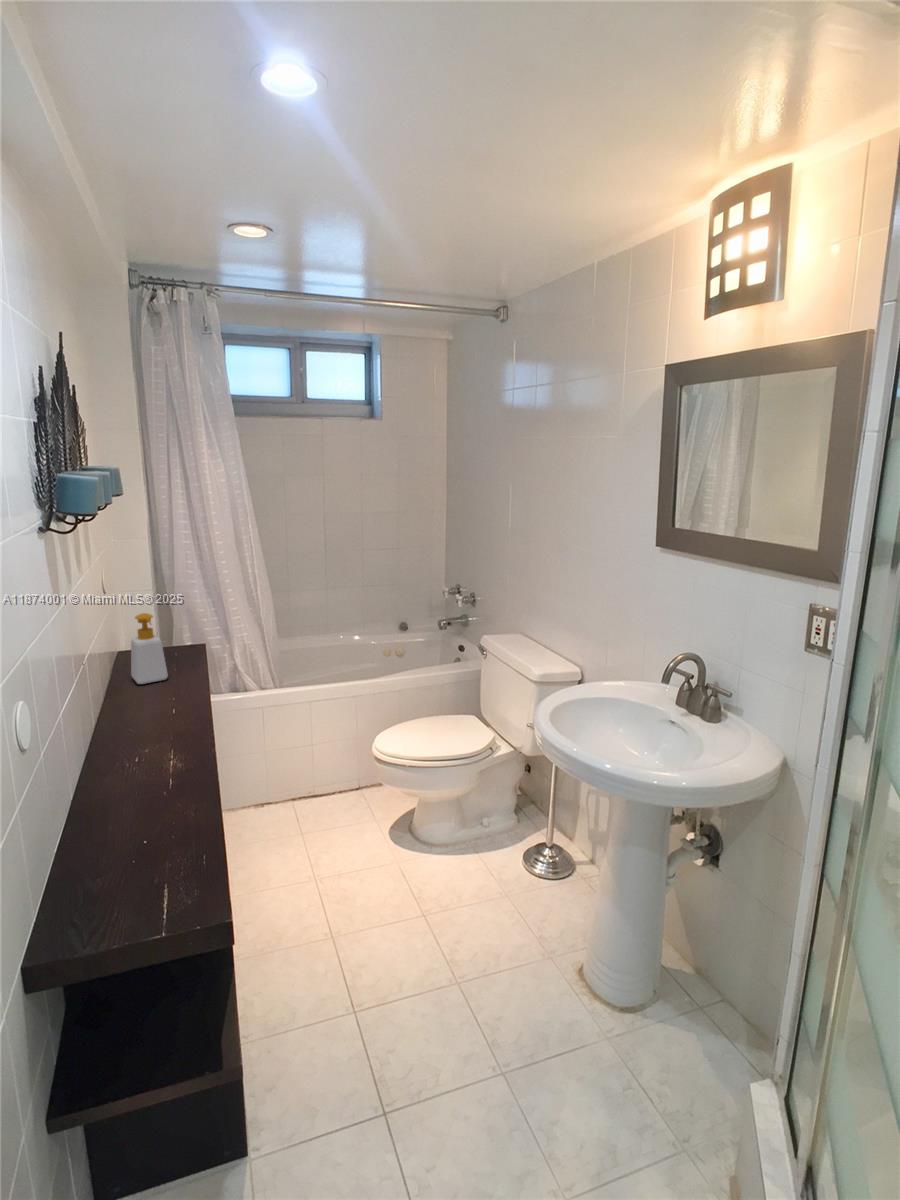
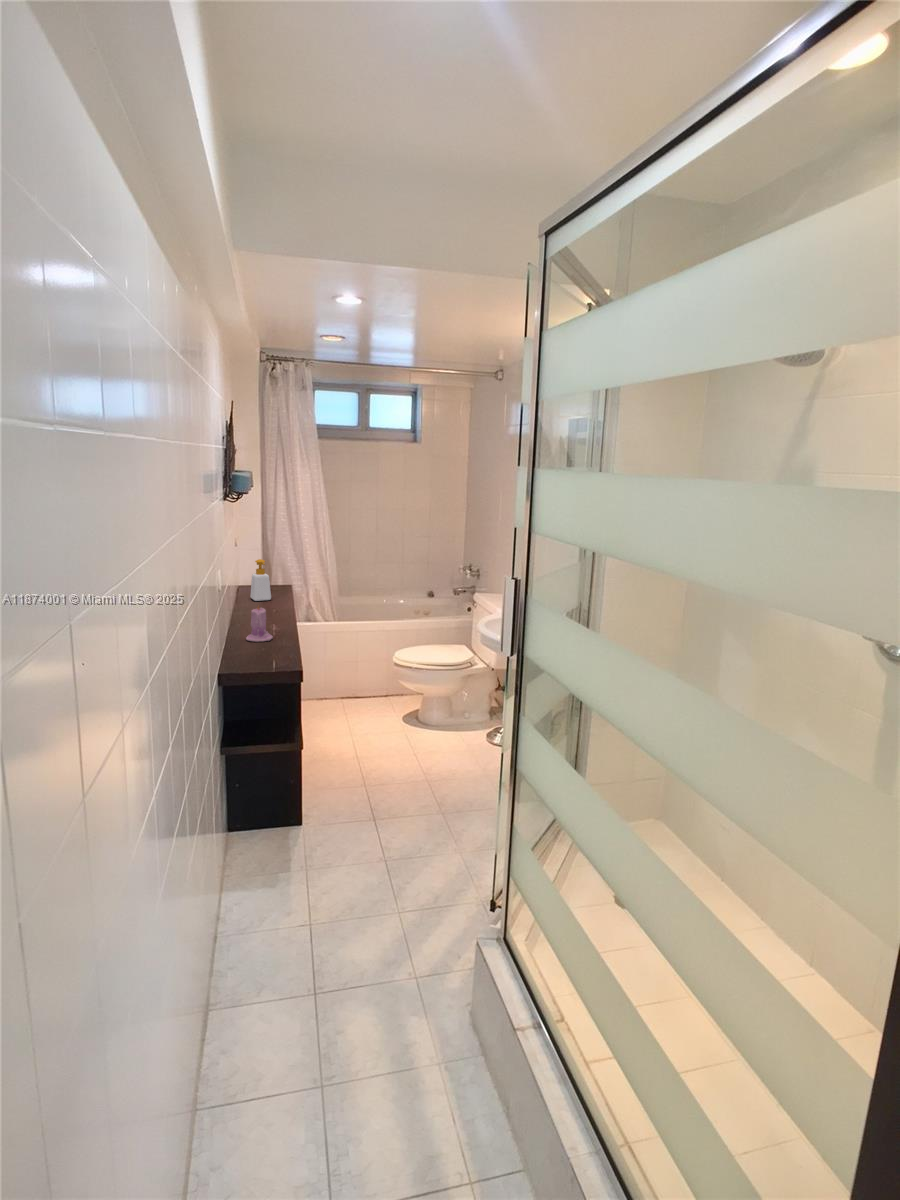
candle: none [102,743,161,825] -> present [246,607,273,642]

